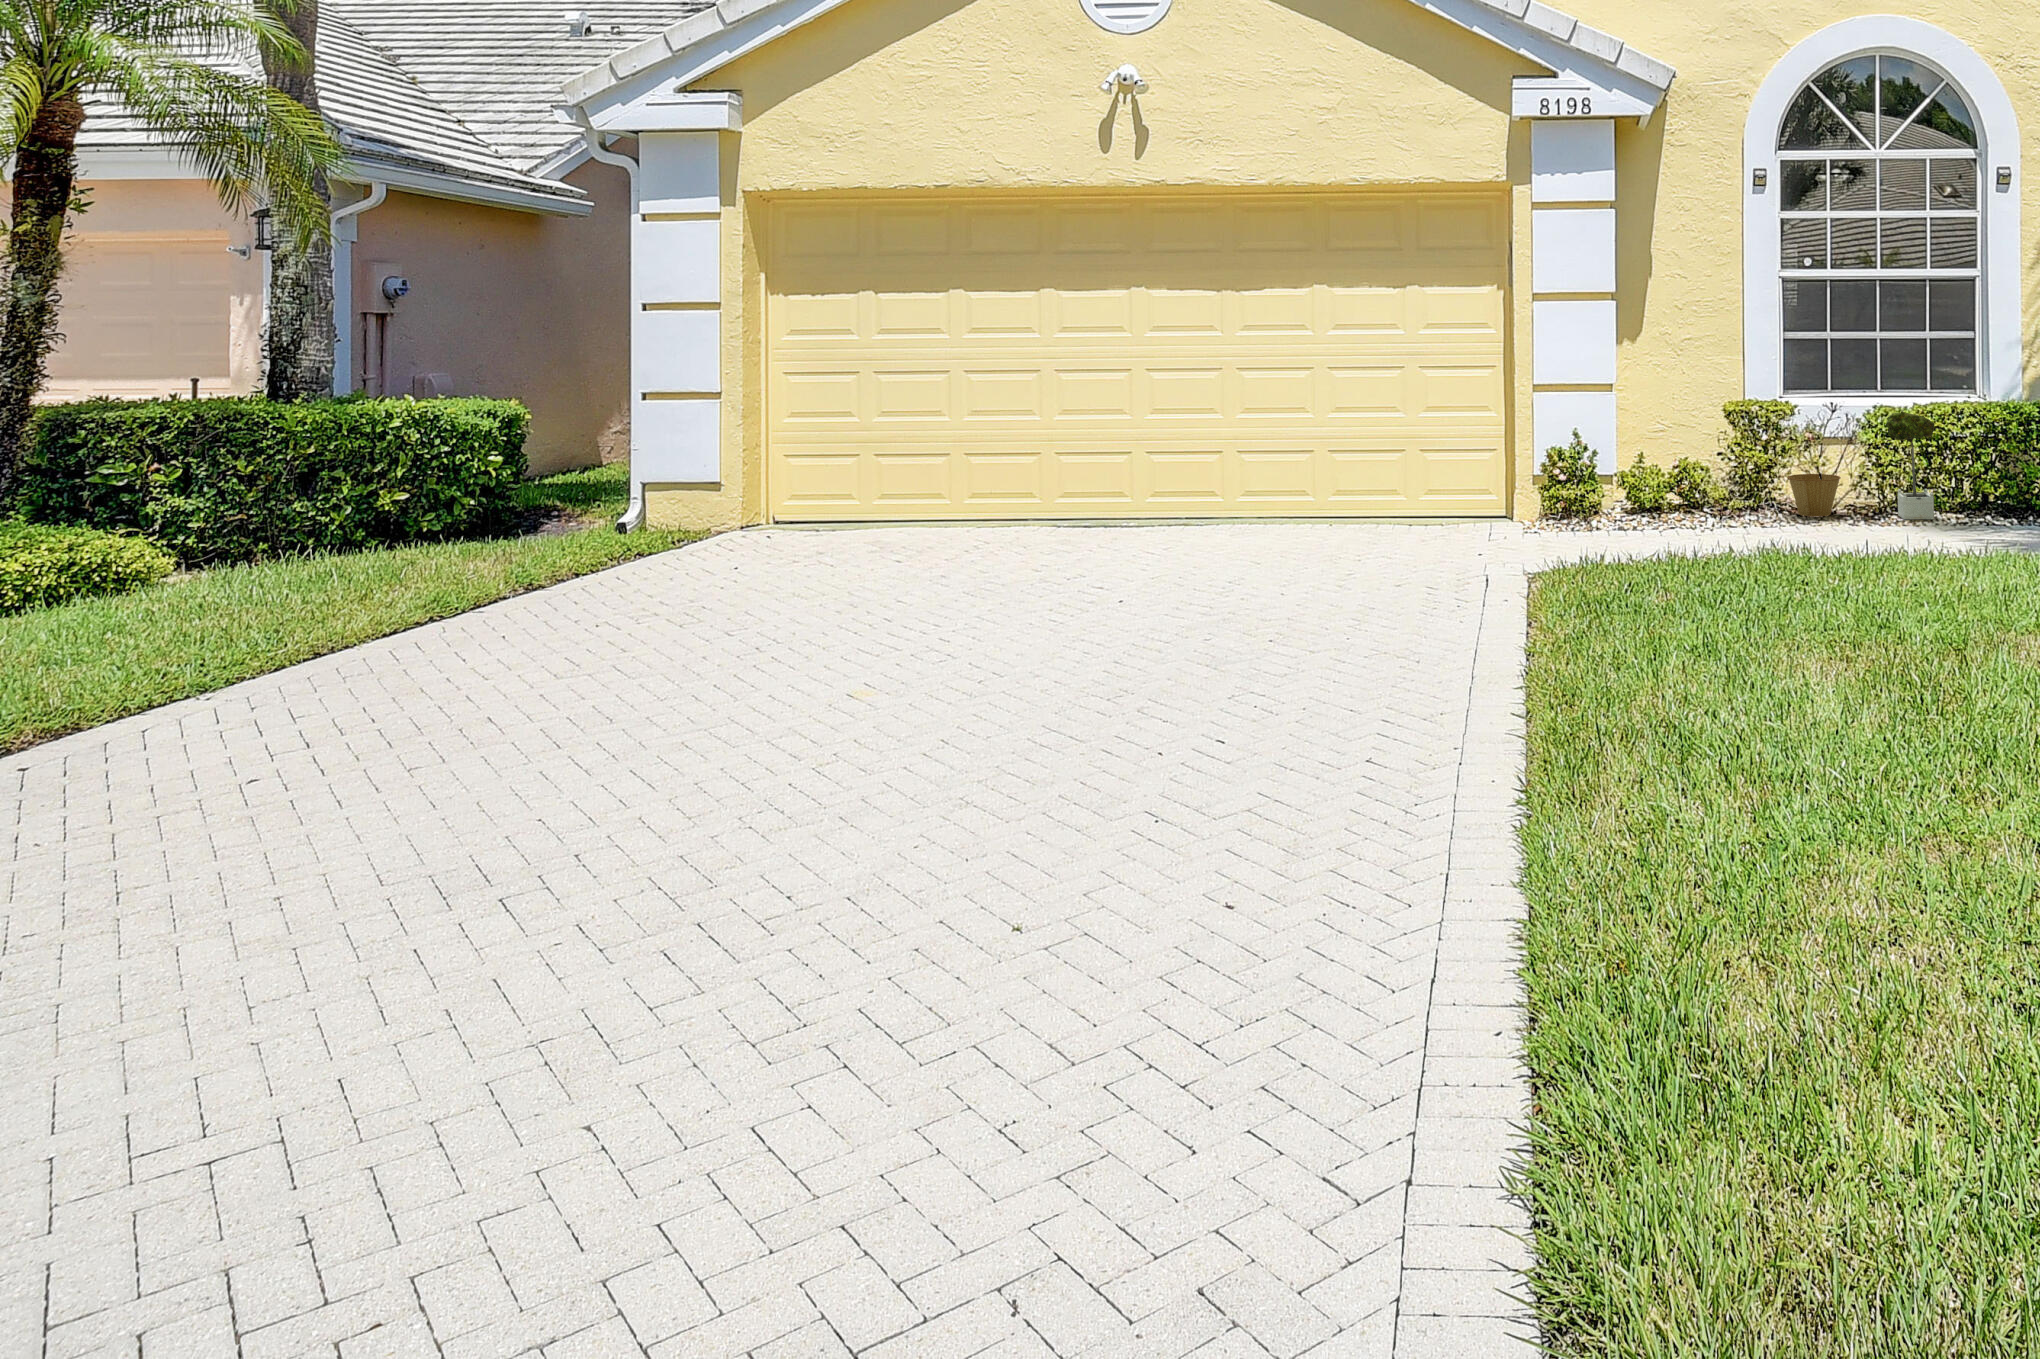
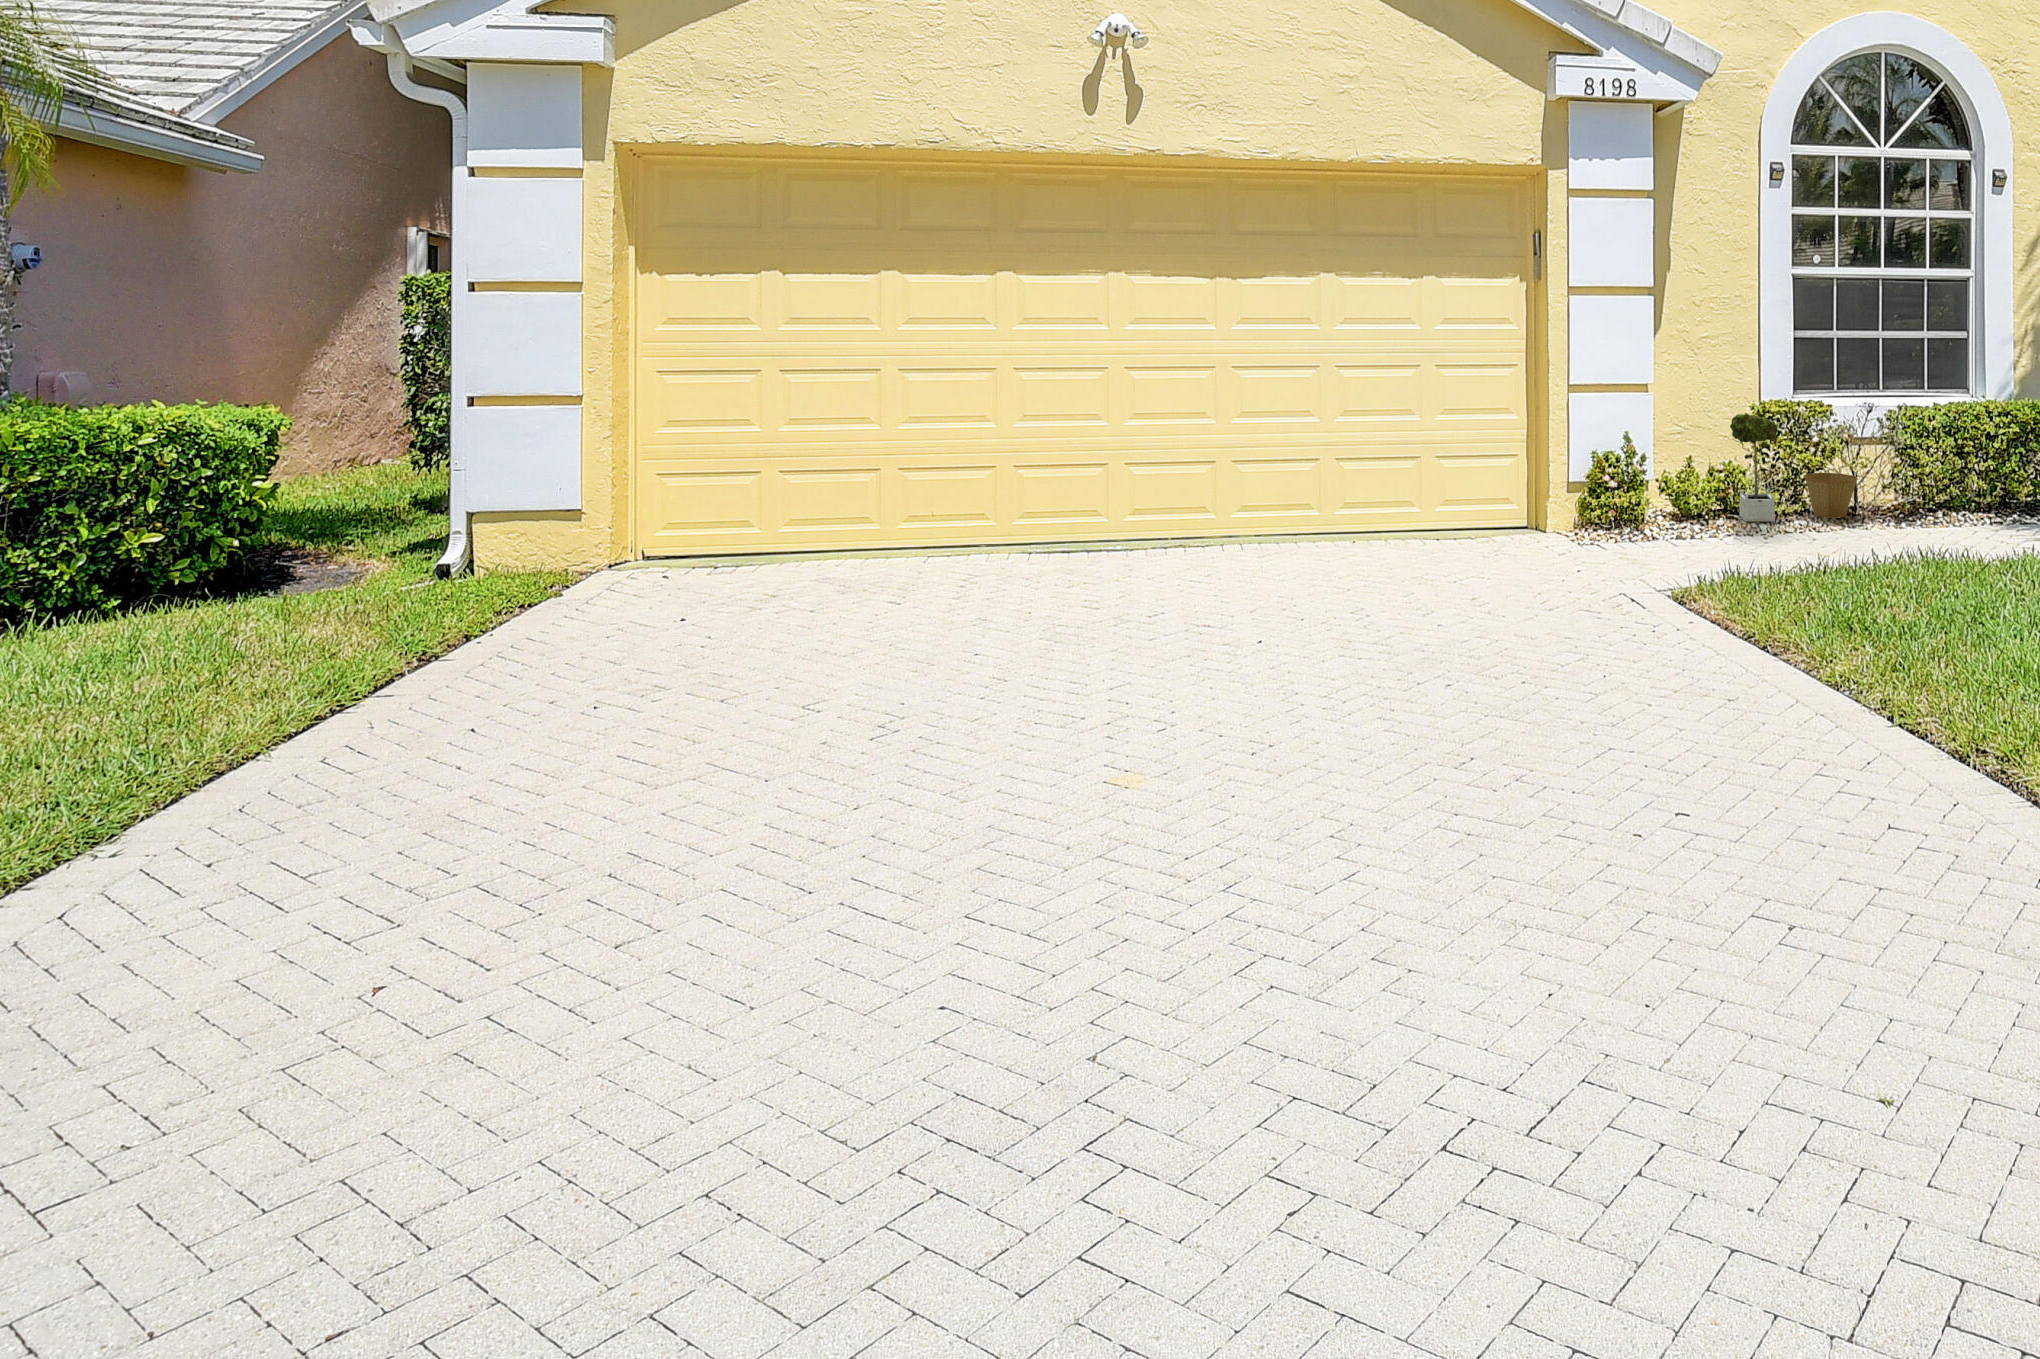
potted tree: present [1886,411,1934,519] -> present [1730,413,1778,522]

